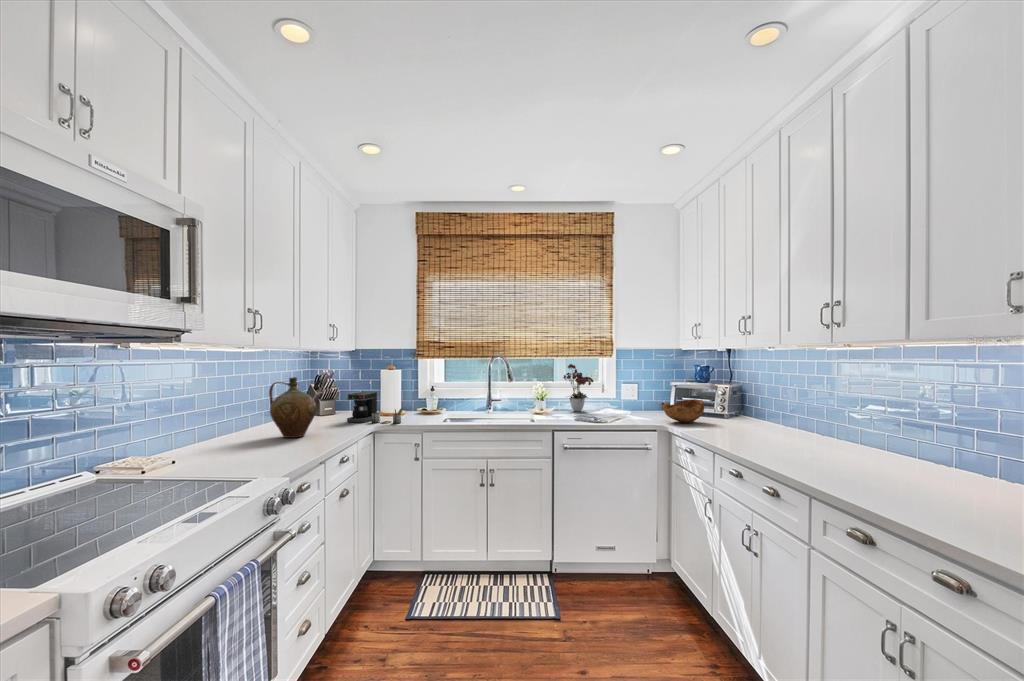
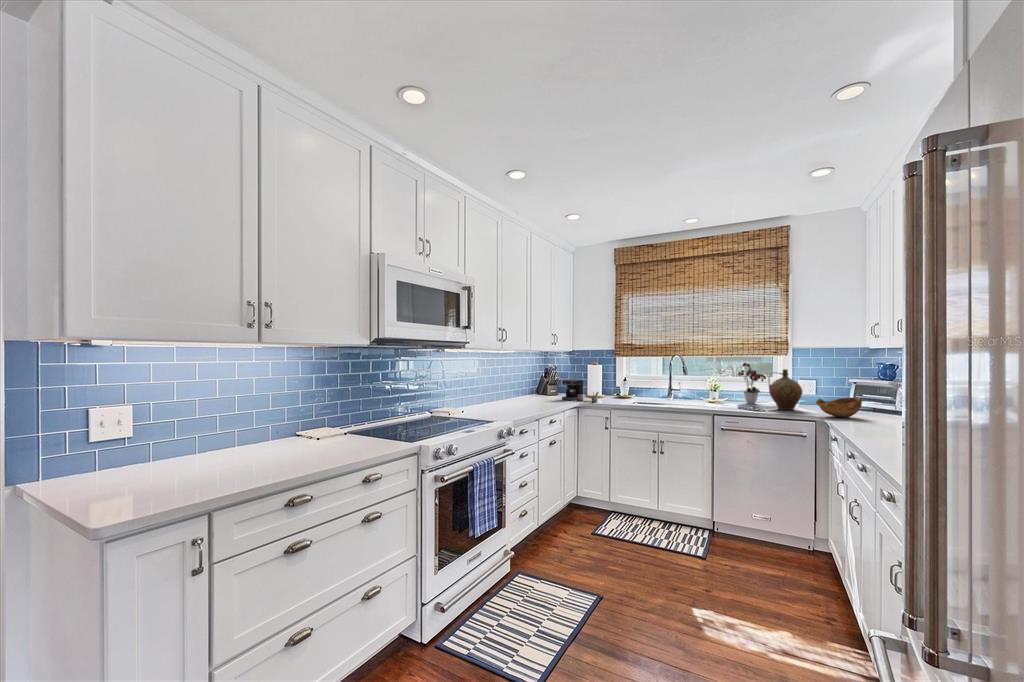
ceramic jug: present [269,377,317,438] -> present [768,369,802,410]

